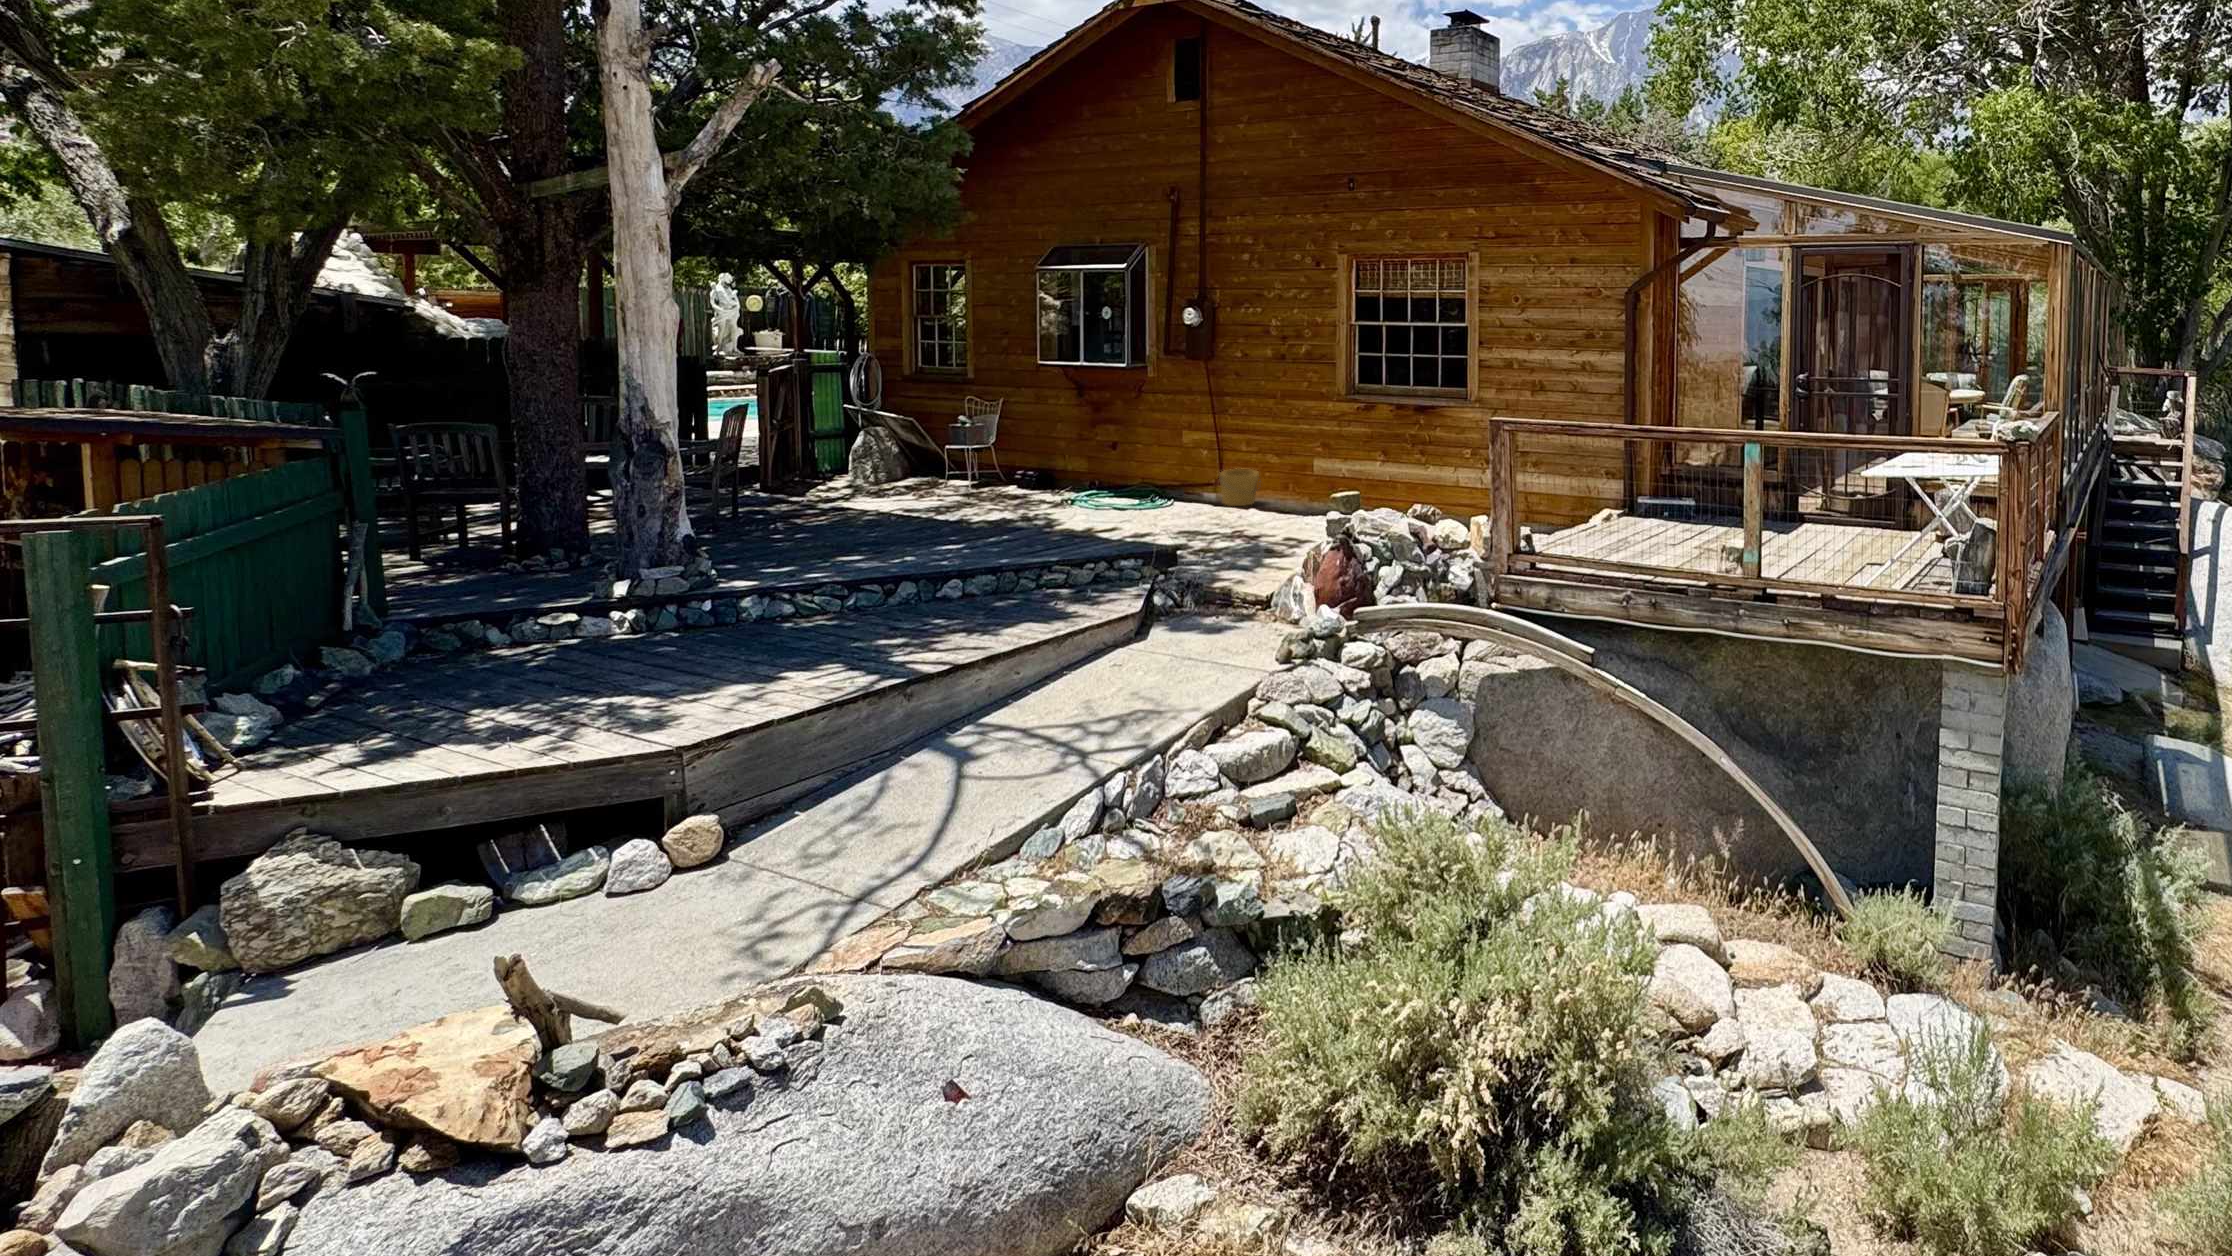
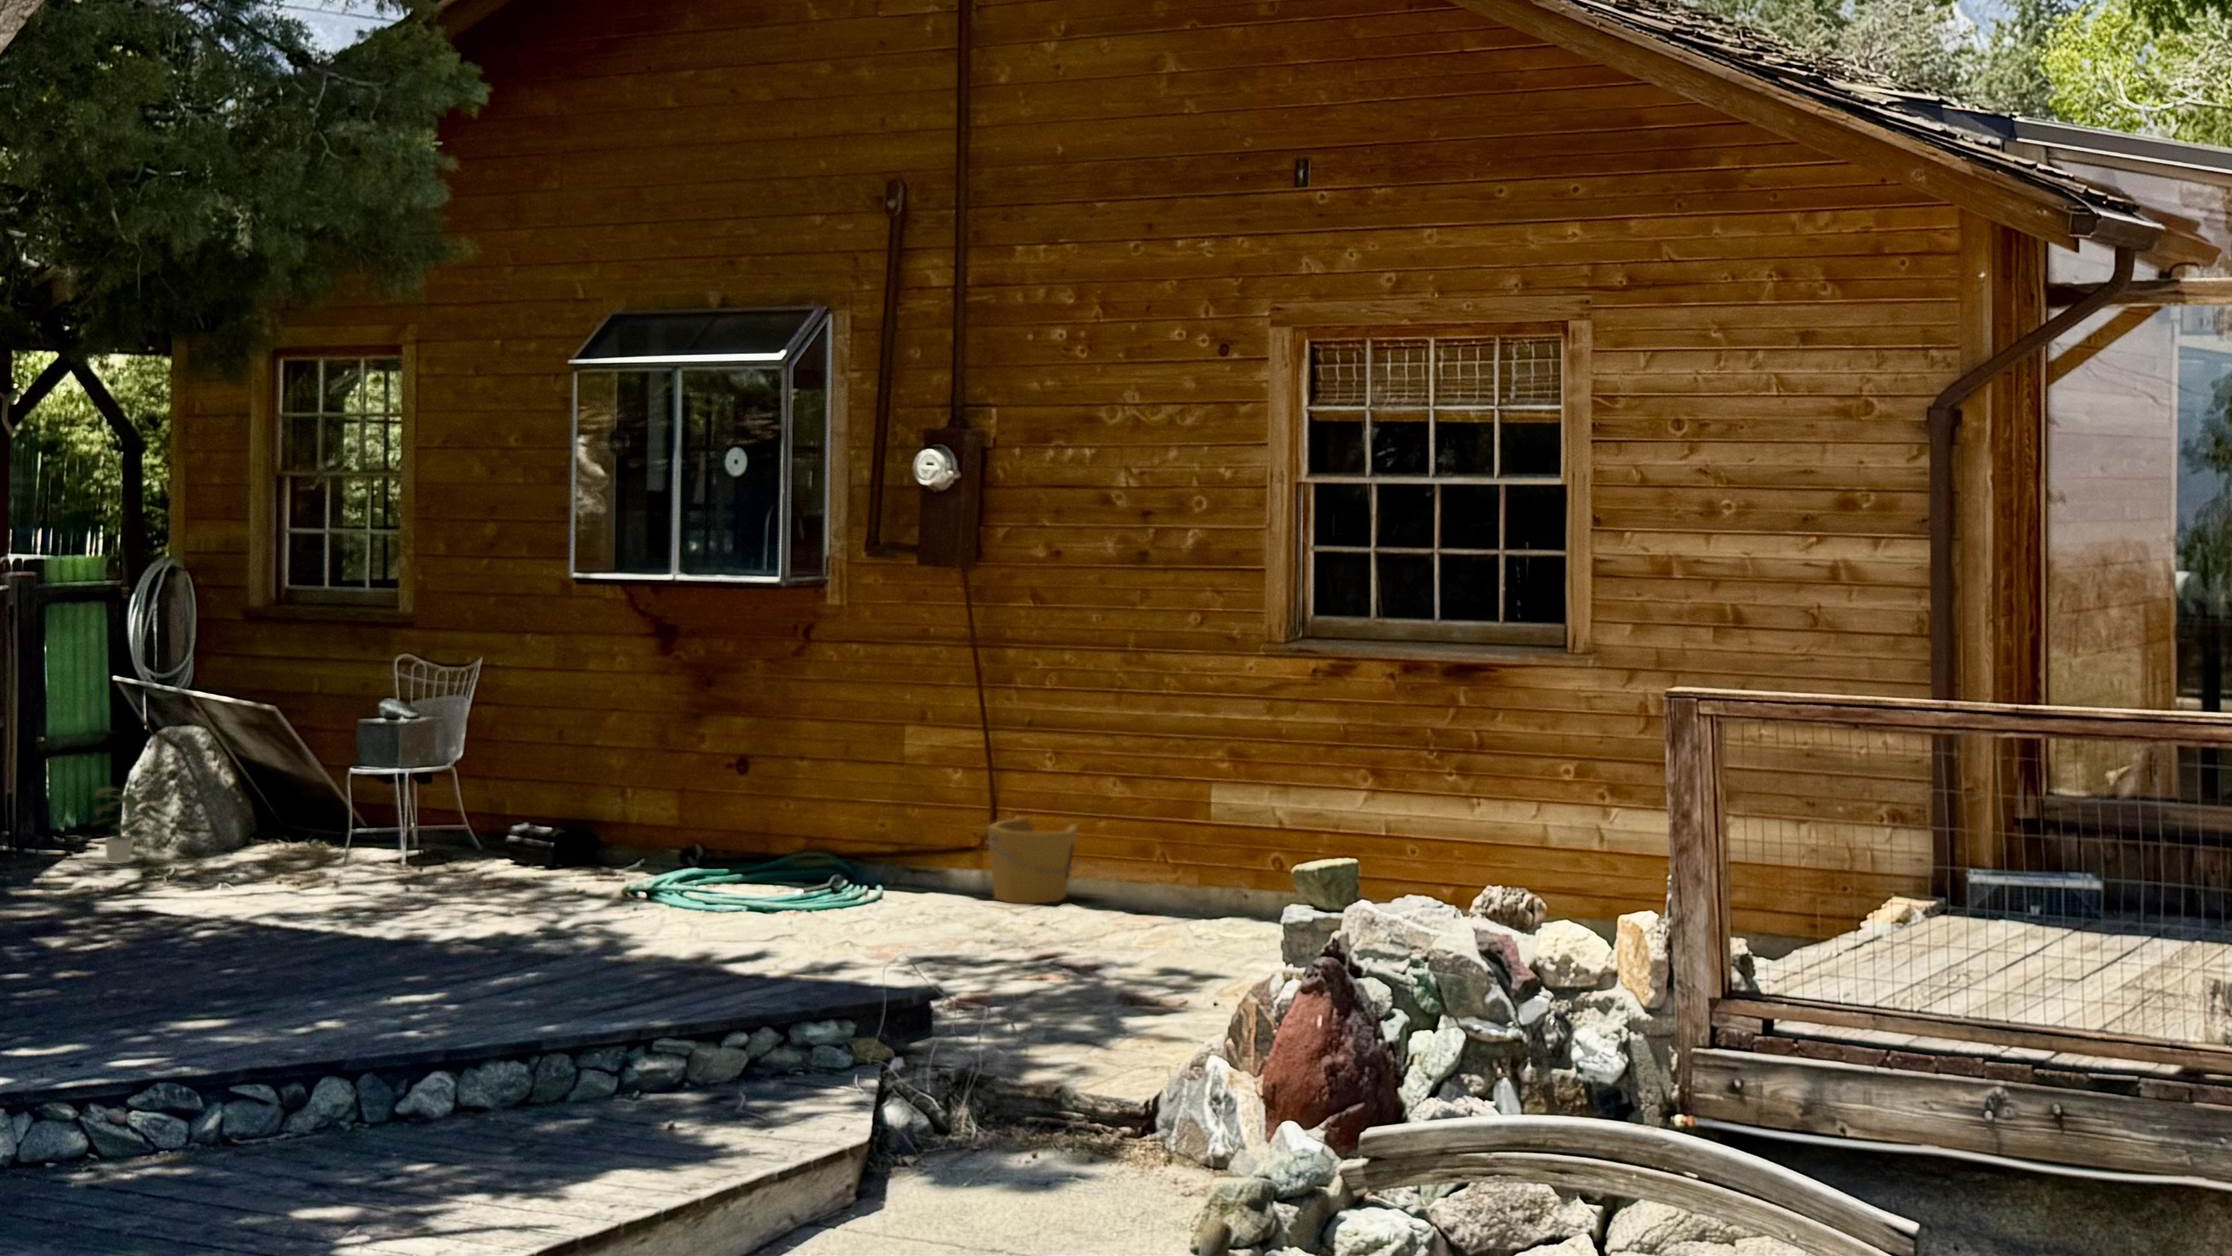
potted plant: none [827,453,861,488] -> present [91,782,155,864]

